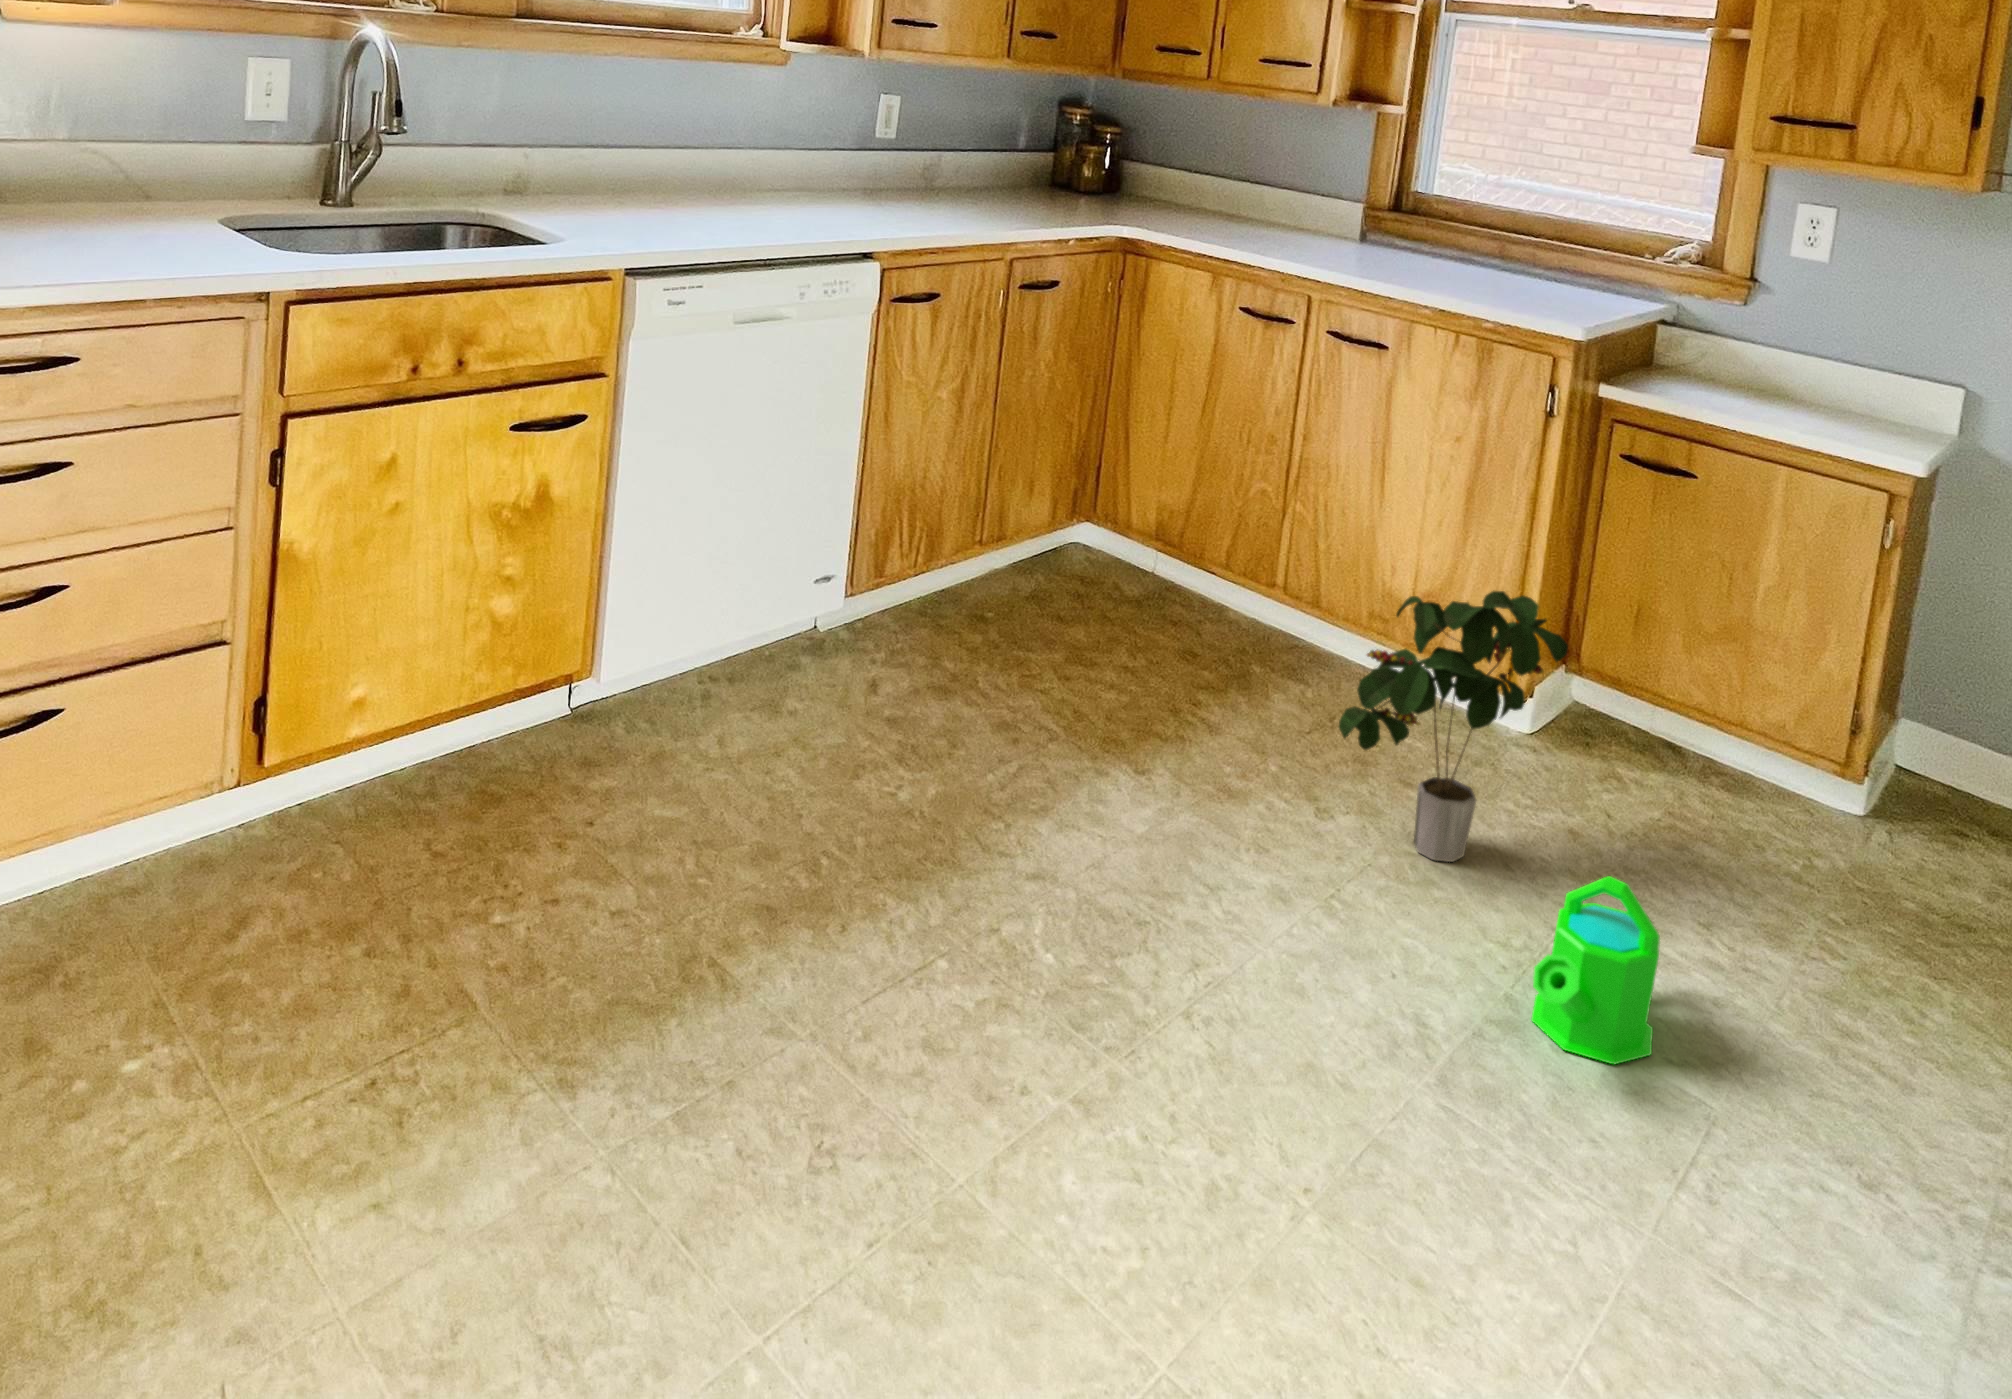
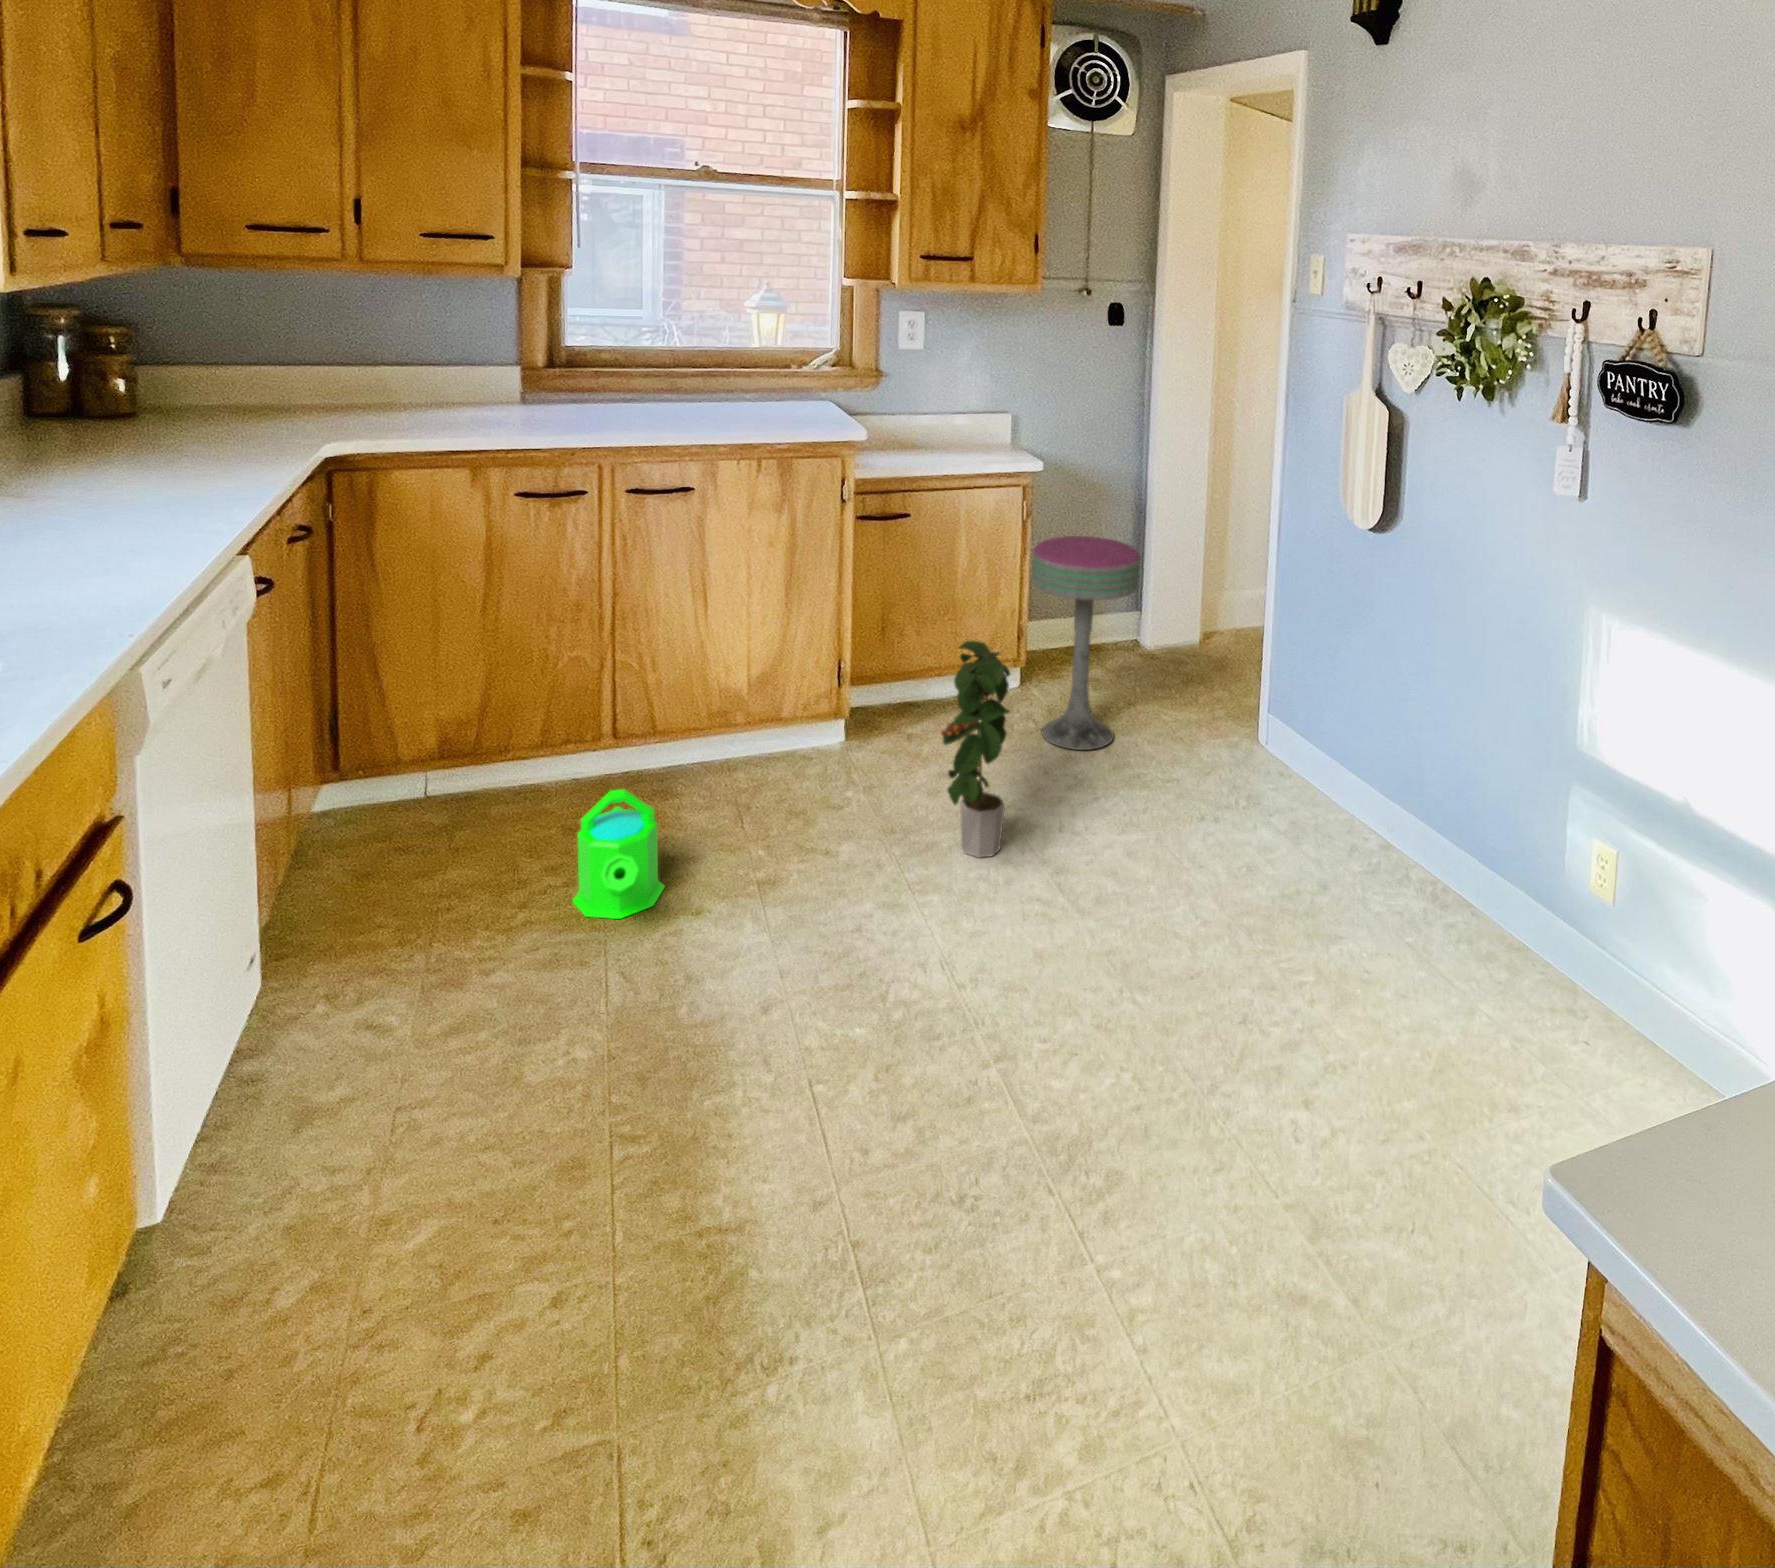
bar stool: none [1740,554,1948,897] -> present [1032,536,1141,750]
watering can: present [1531,876,1660,1064] -> present [573,789,664,919]

